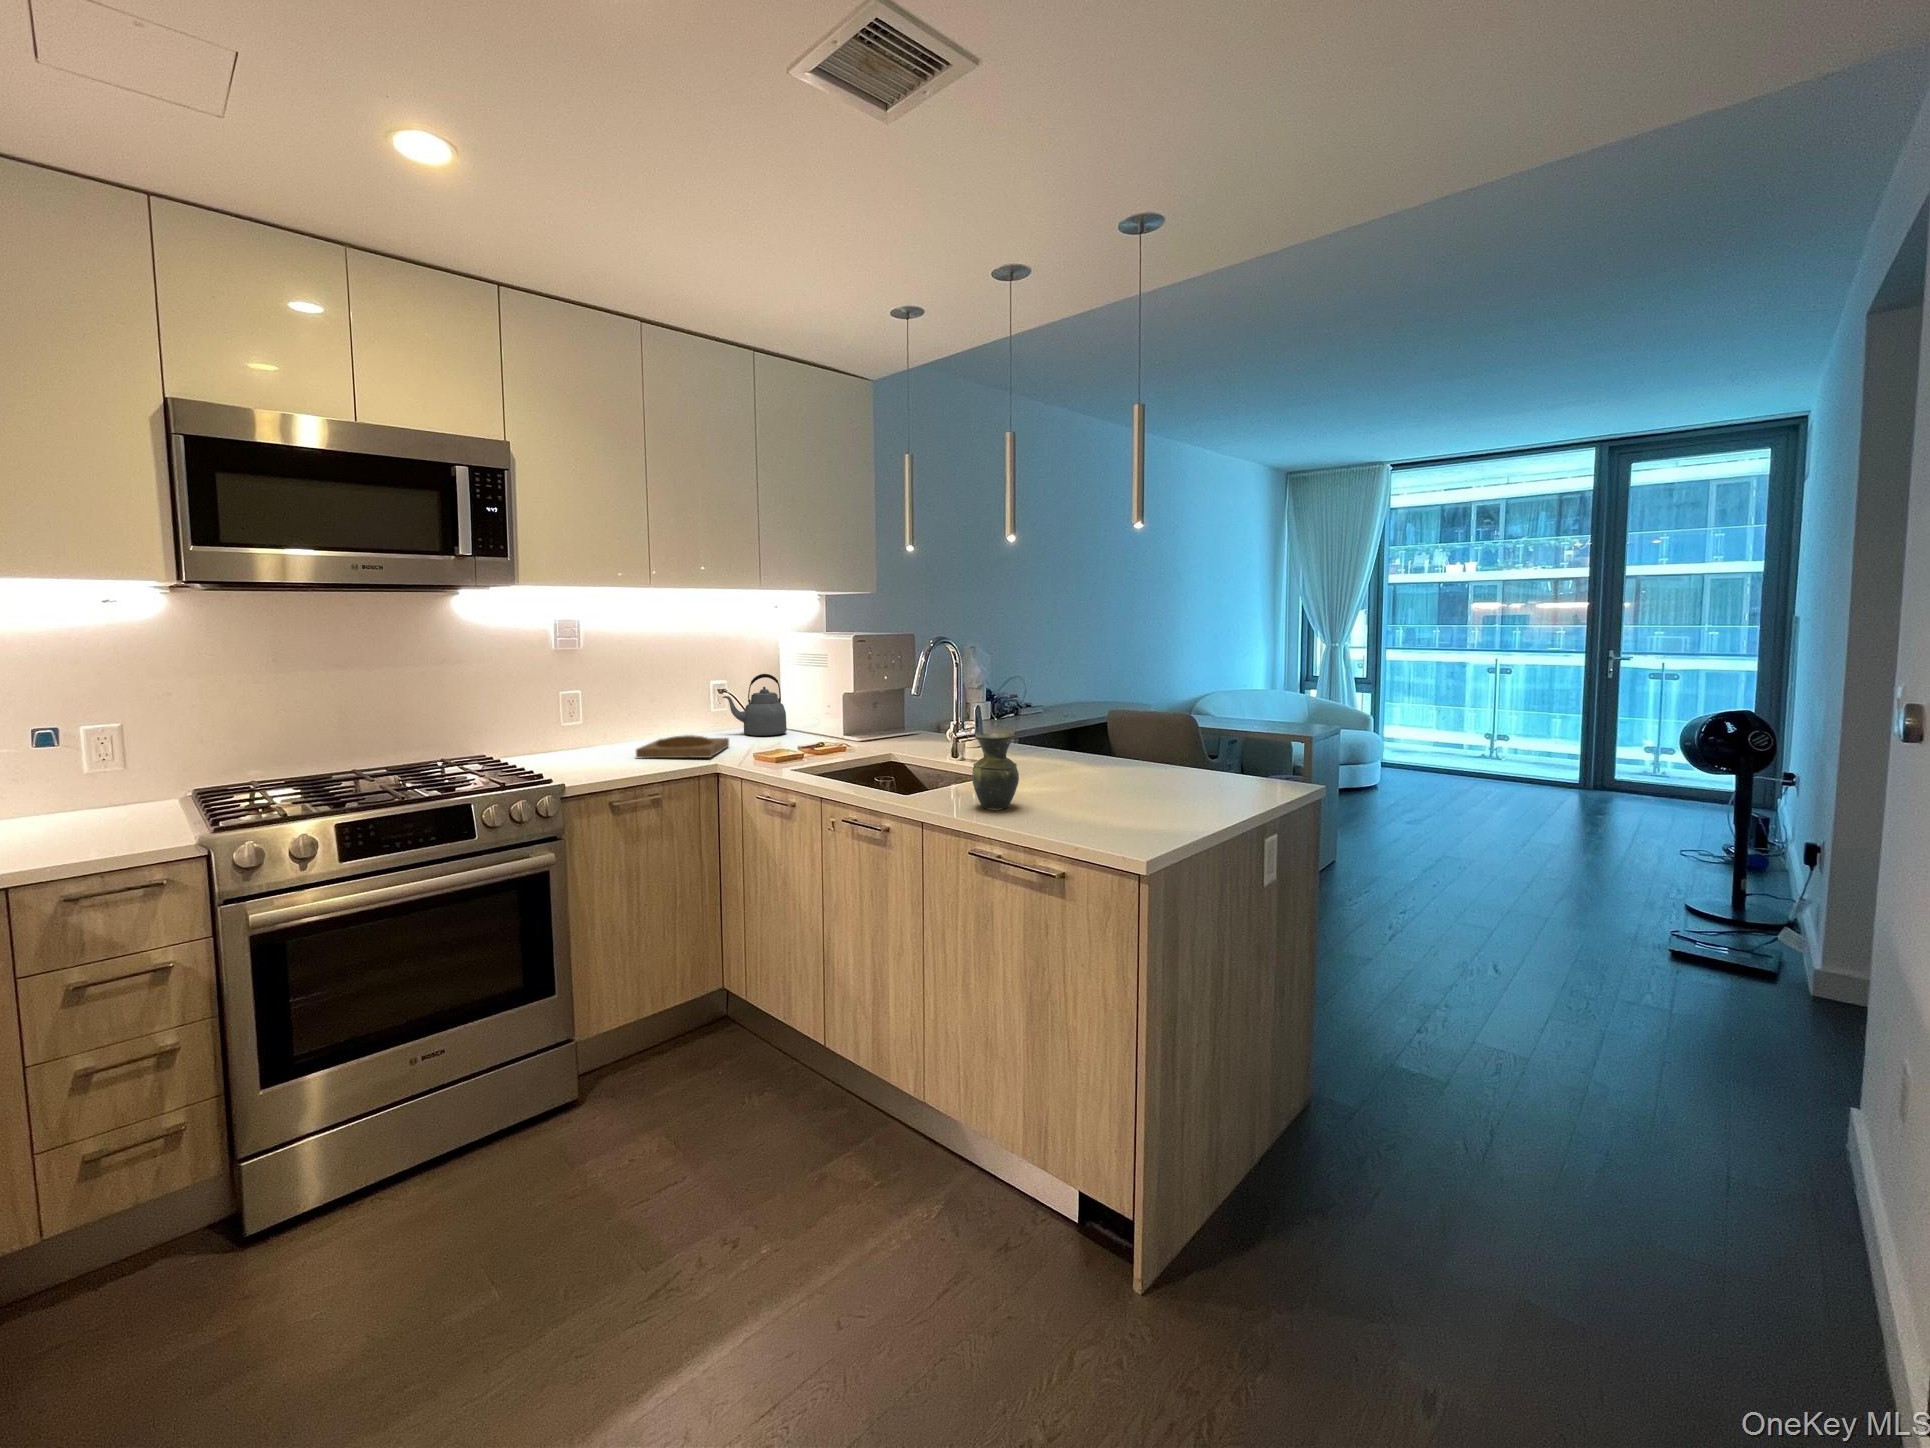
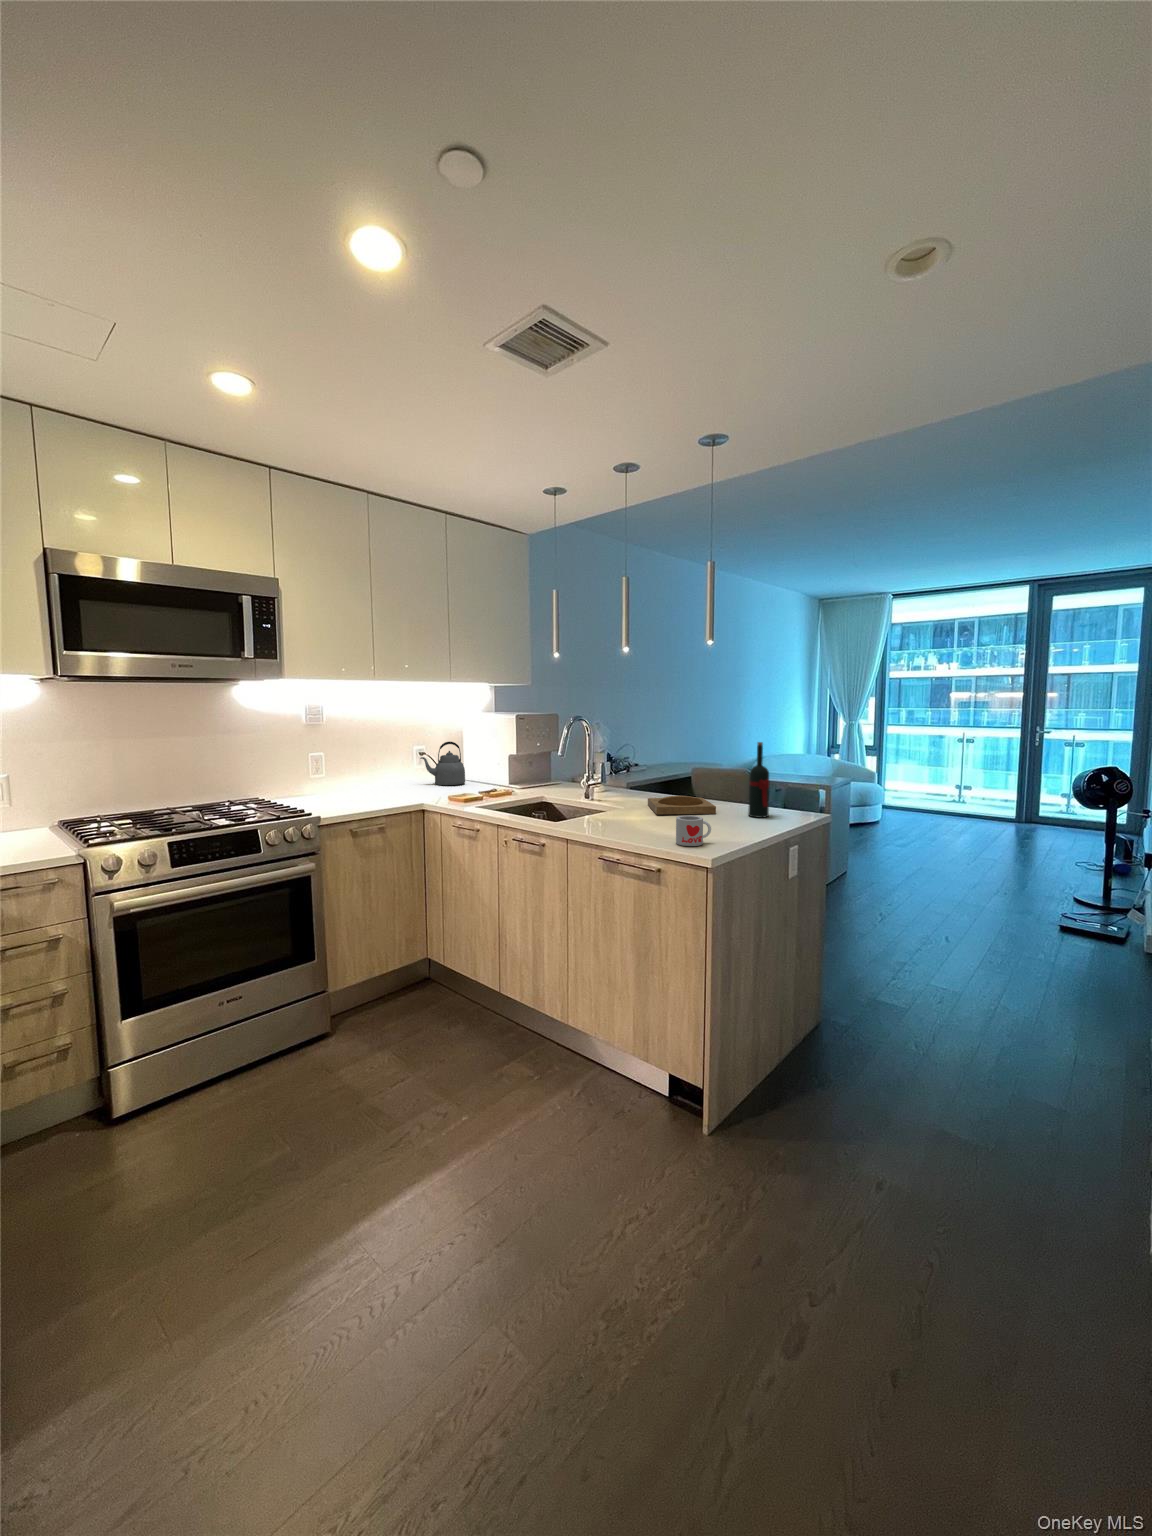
wine bottle: none [1198,674,1230,788] -> present [748,742,770,818]
vase: present [972,733,1019,809] -> none [600,781,631,831]
tray: present [636,735,729,758] -> present [648,796,716,815]
mug: none [1088,788,1143,836] -> present [676,816,711,846]

